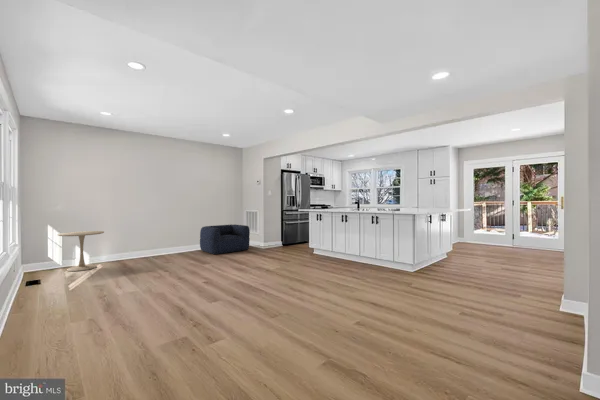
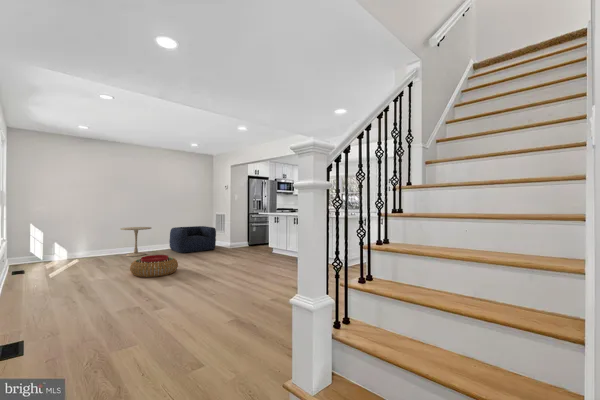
side table: present [58,231,104,271] -> present [120,227,151,256]
pouf: none [165,259,220,287] -> present [130,255,178,277]

